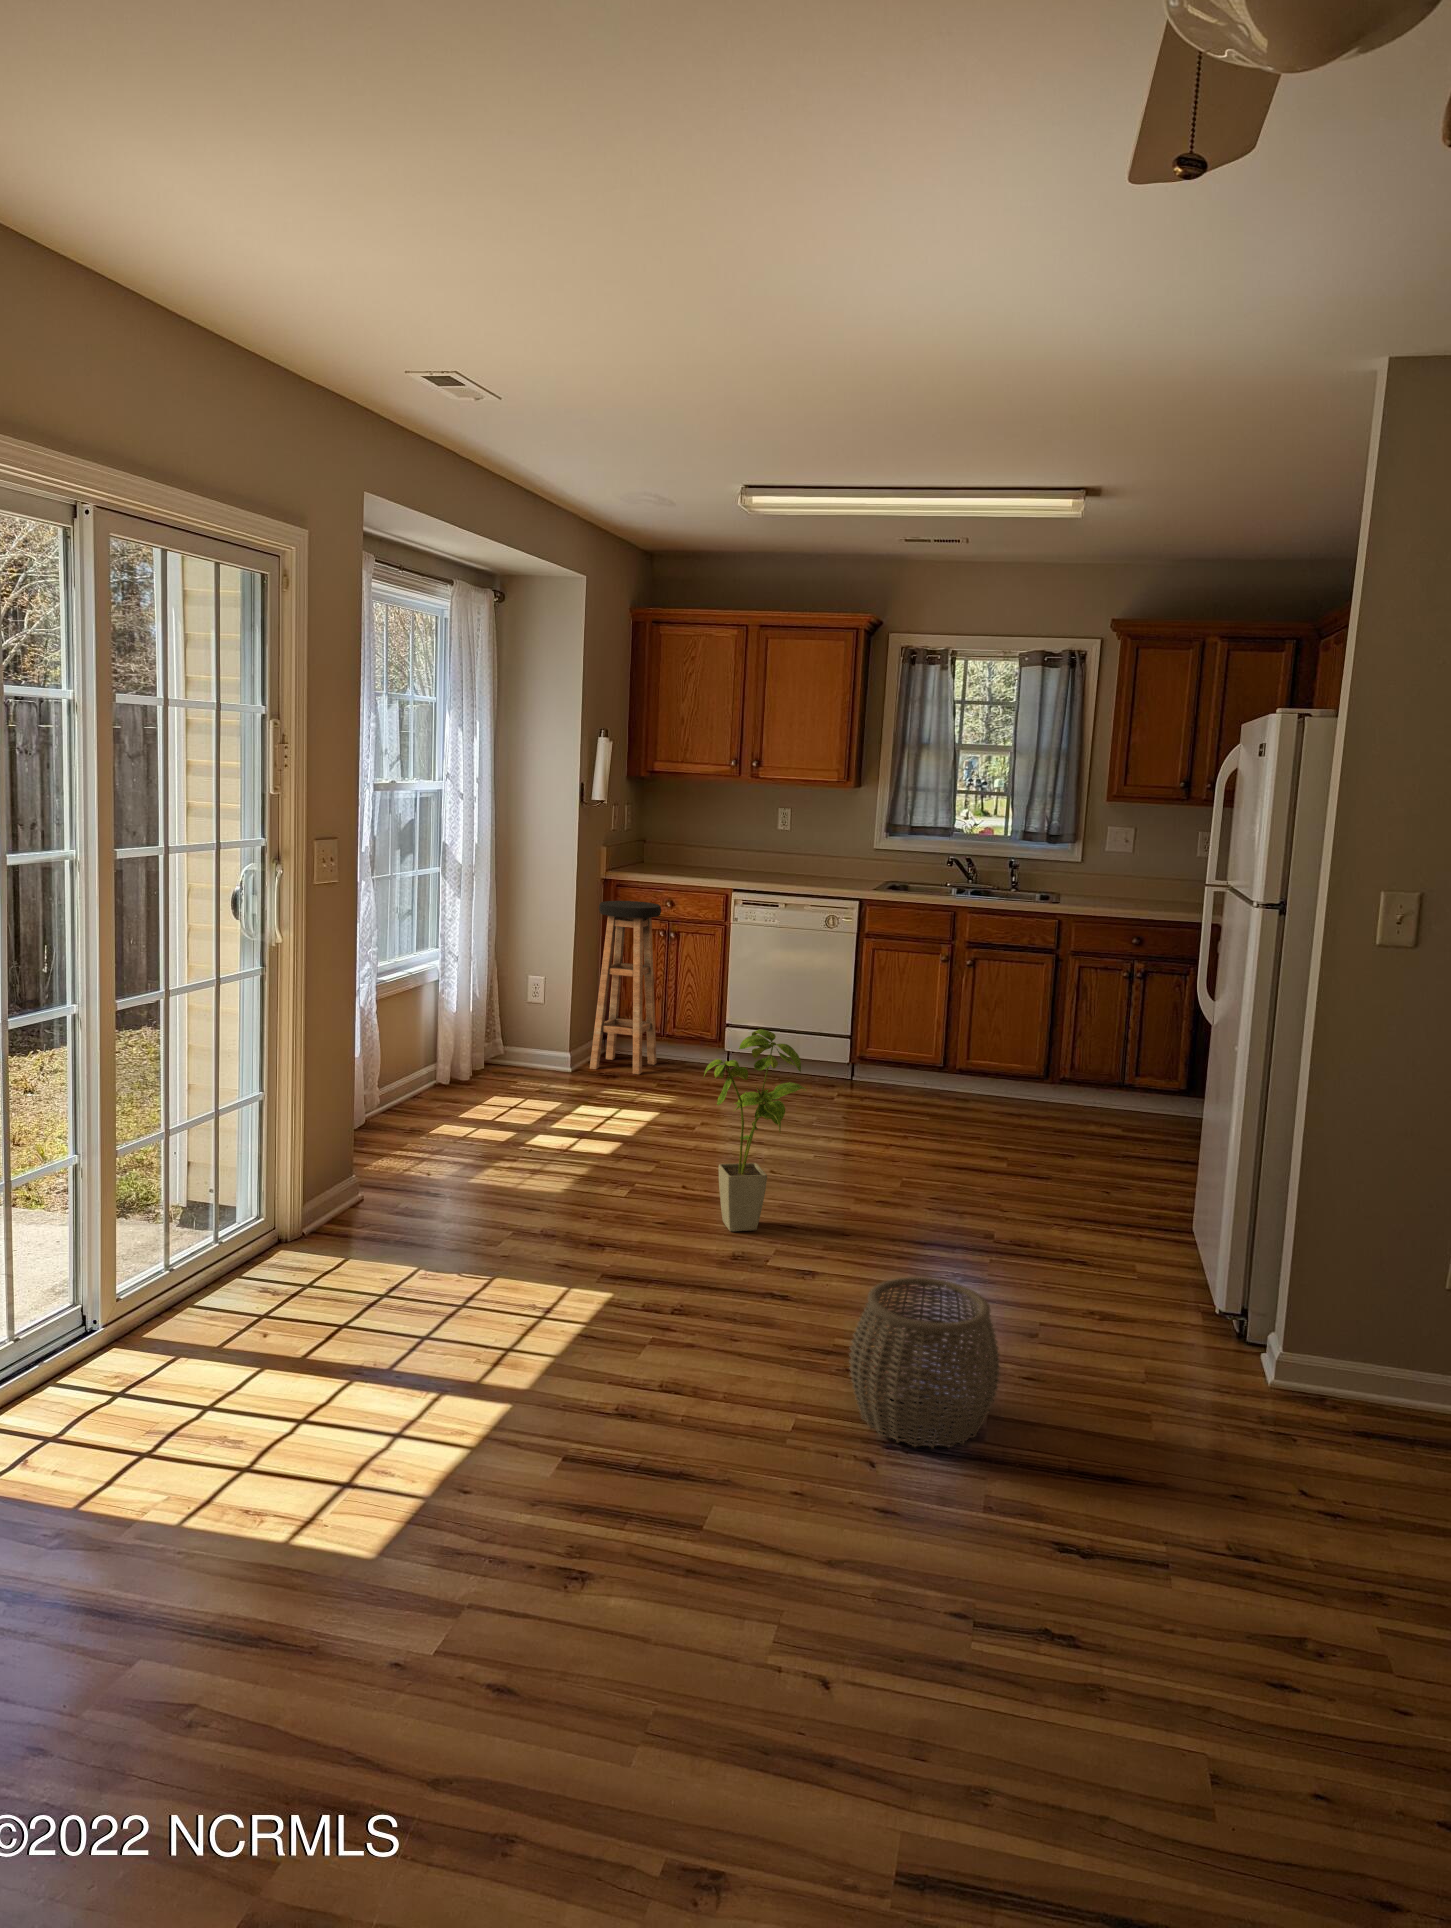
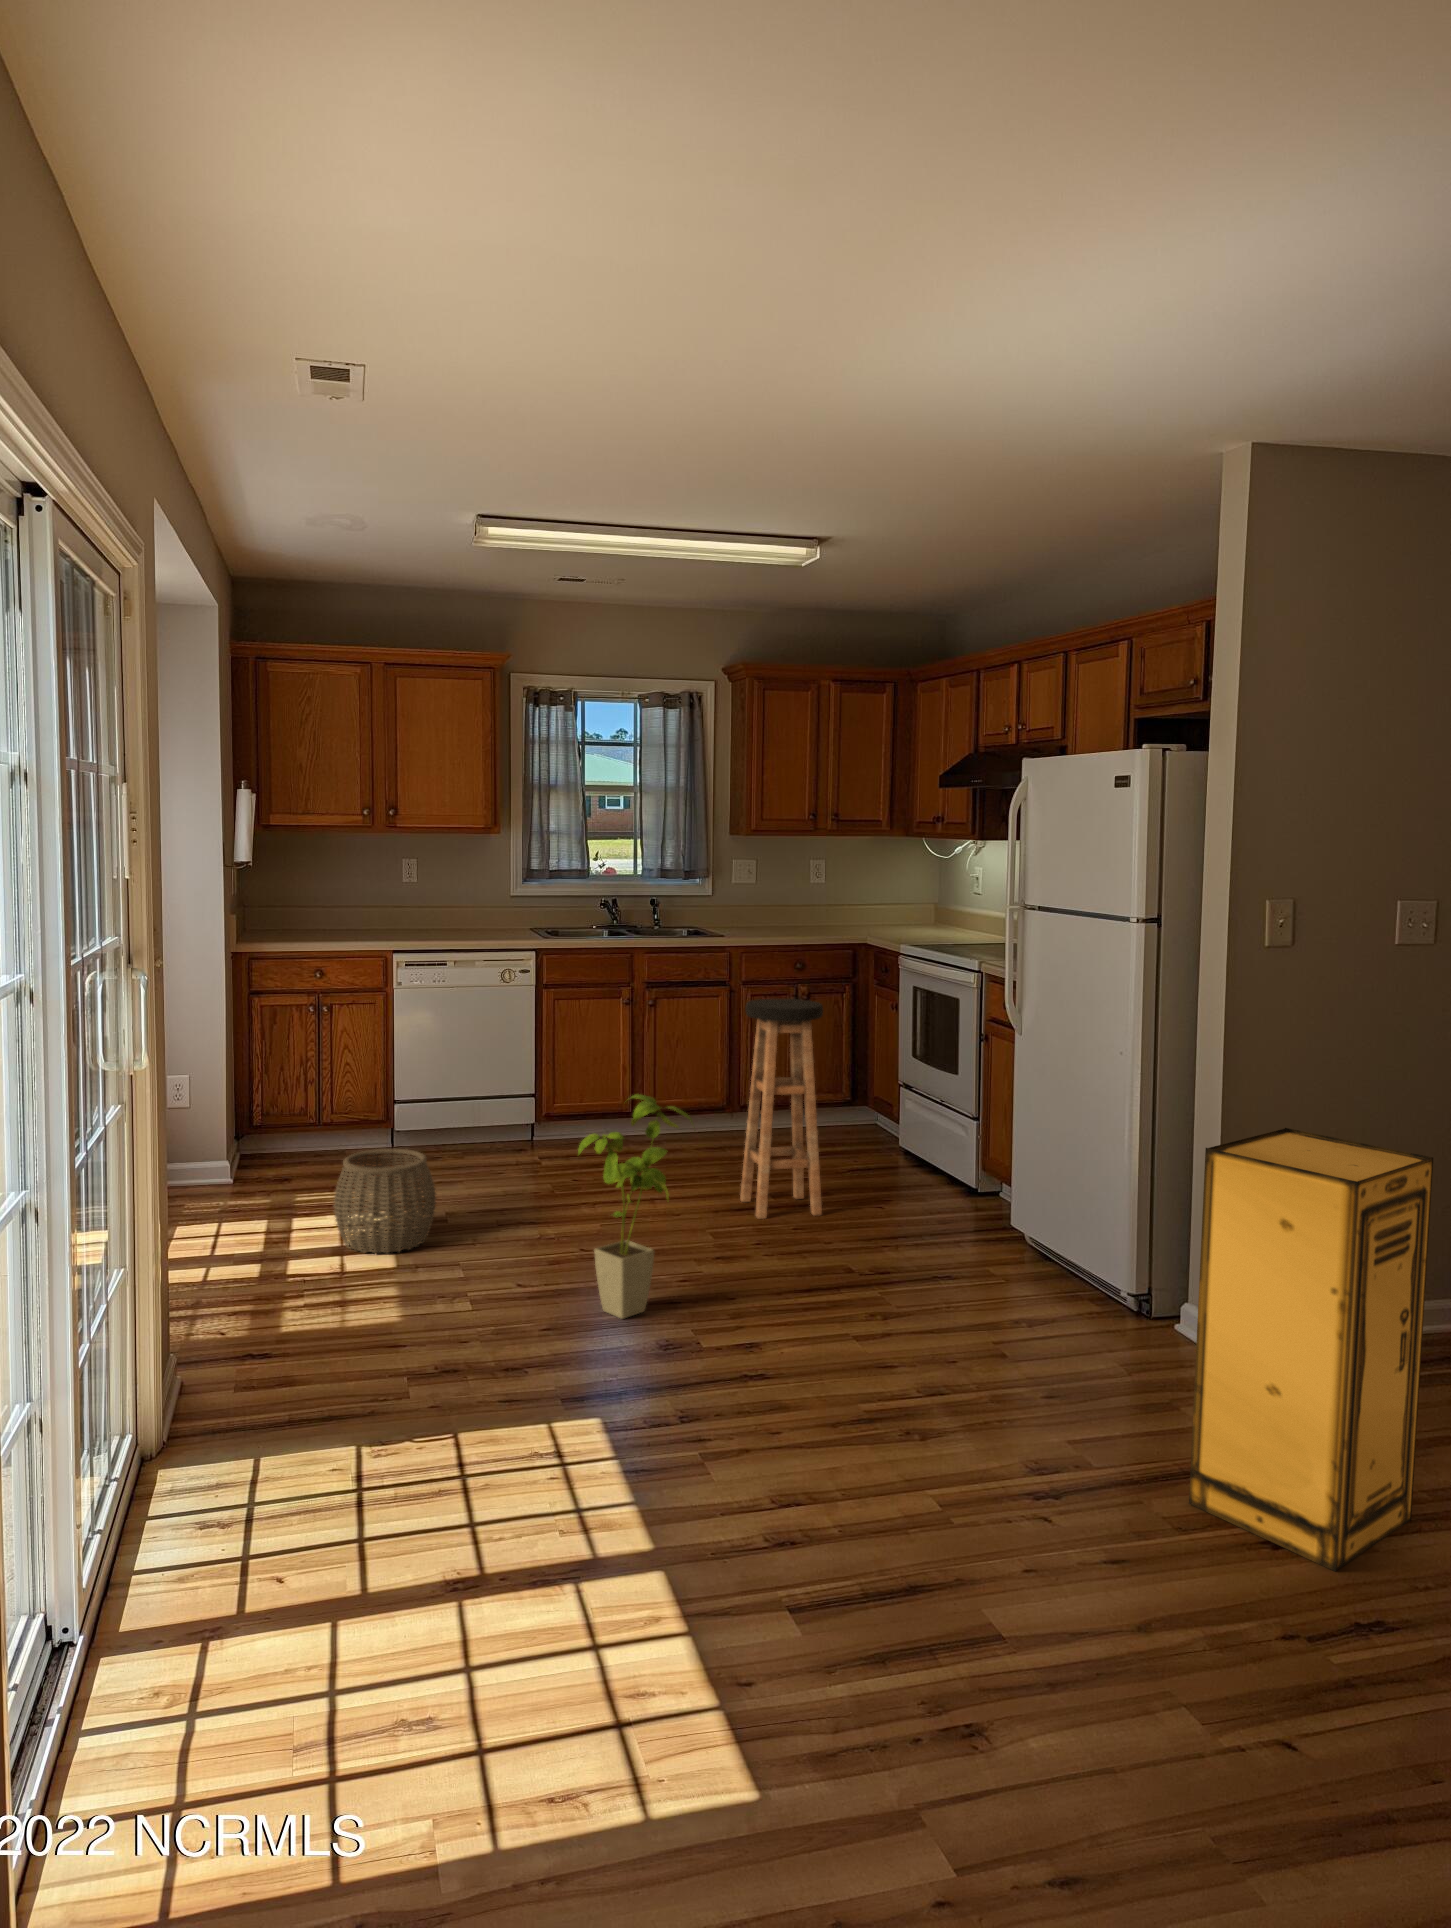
bar stool: present [590,901,661,1074] -> present [740,998,823,1219]
storage cabinet: none [1033,1139,1305,1605] -> present [1189,1128,1433,1572]
woven basket: present [849,1277,1000,1449] -> present [334,1149,436,1253]

